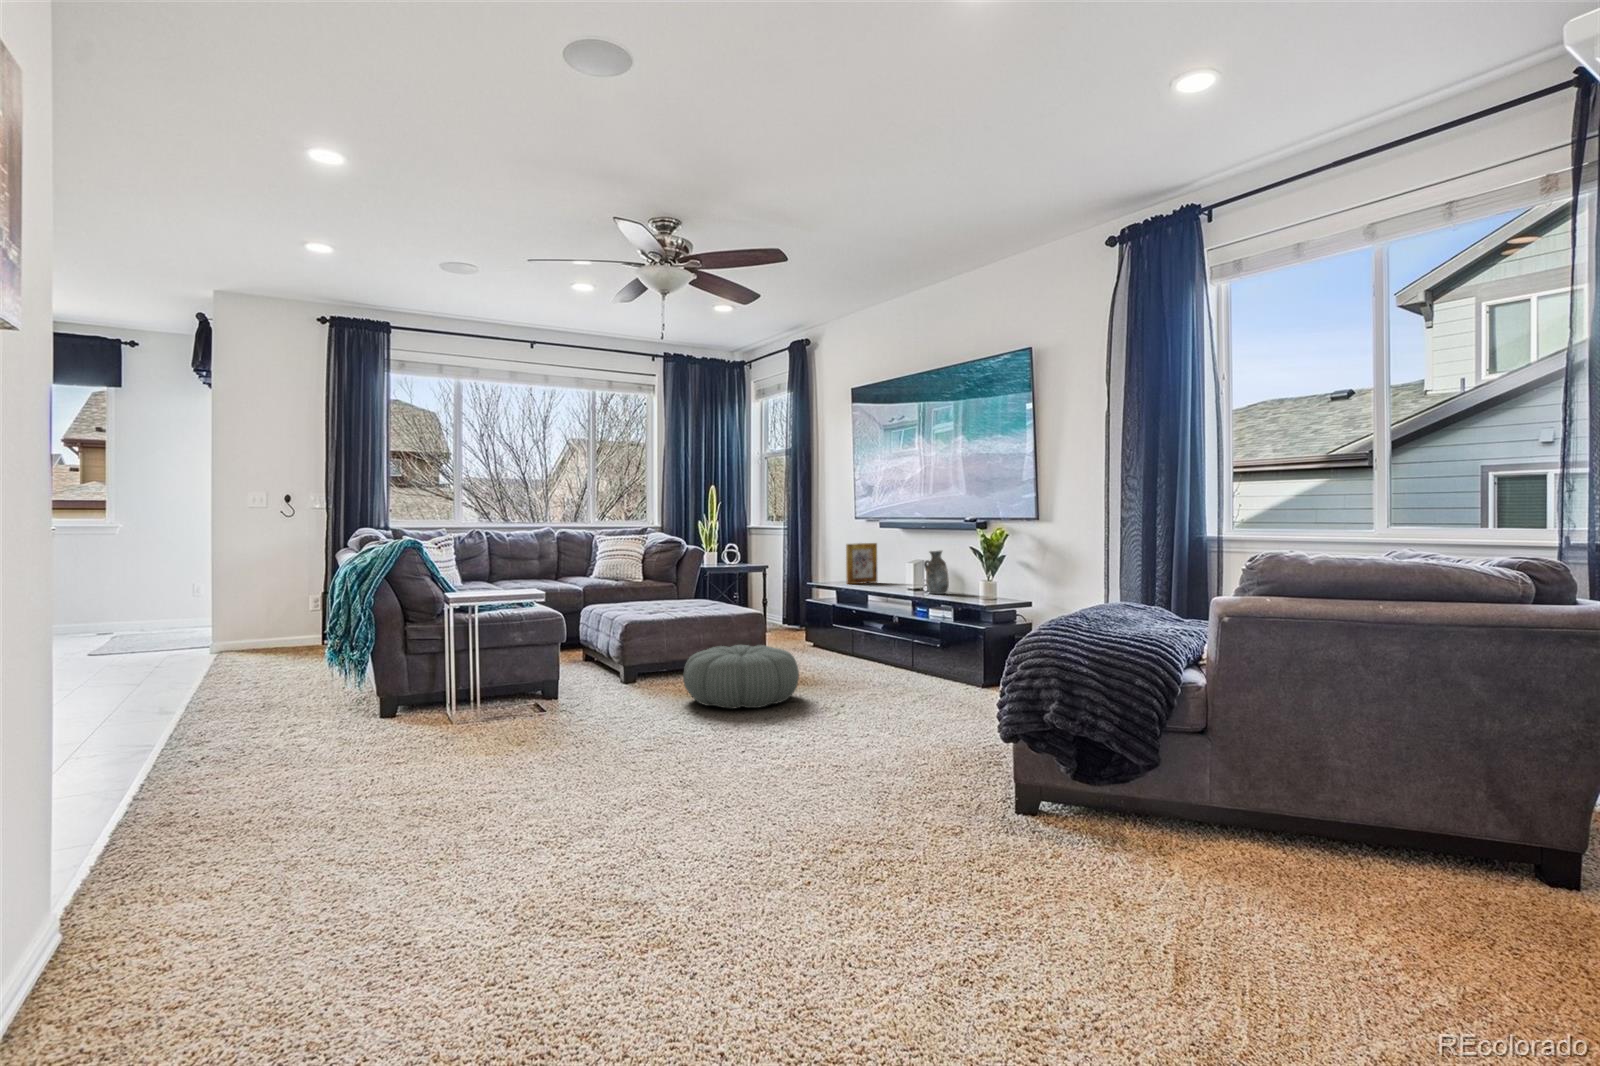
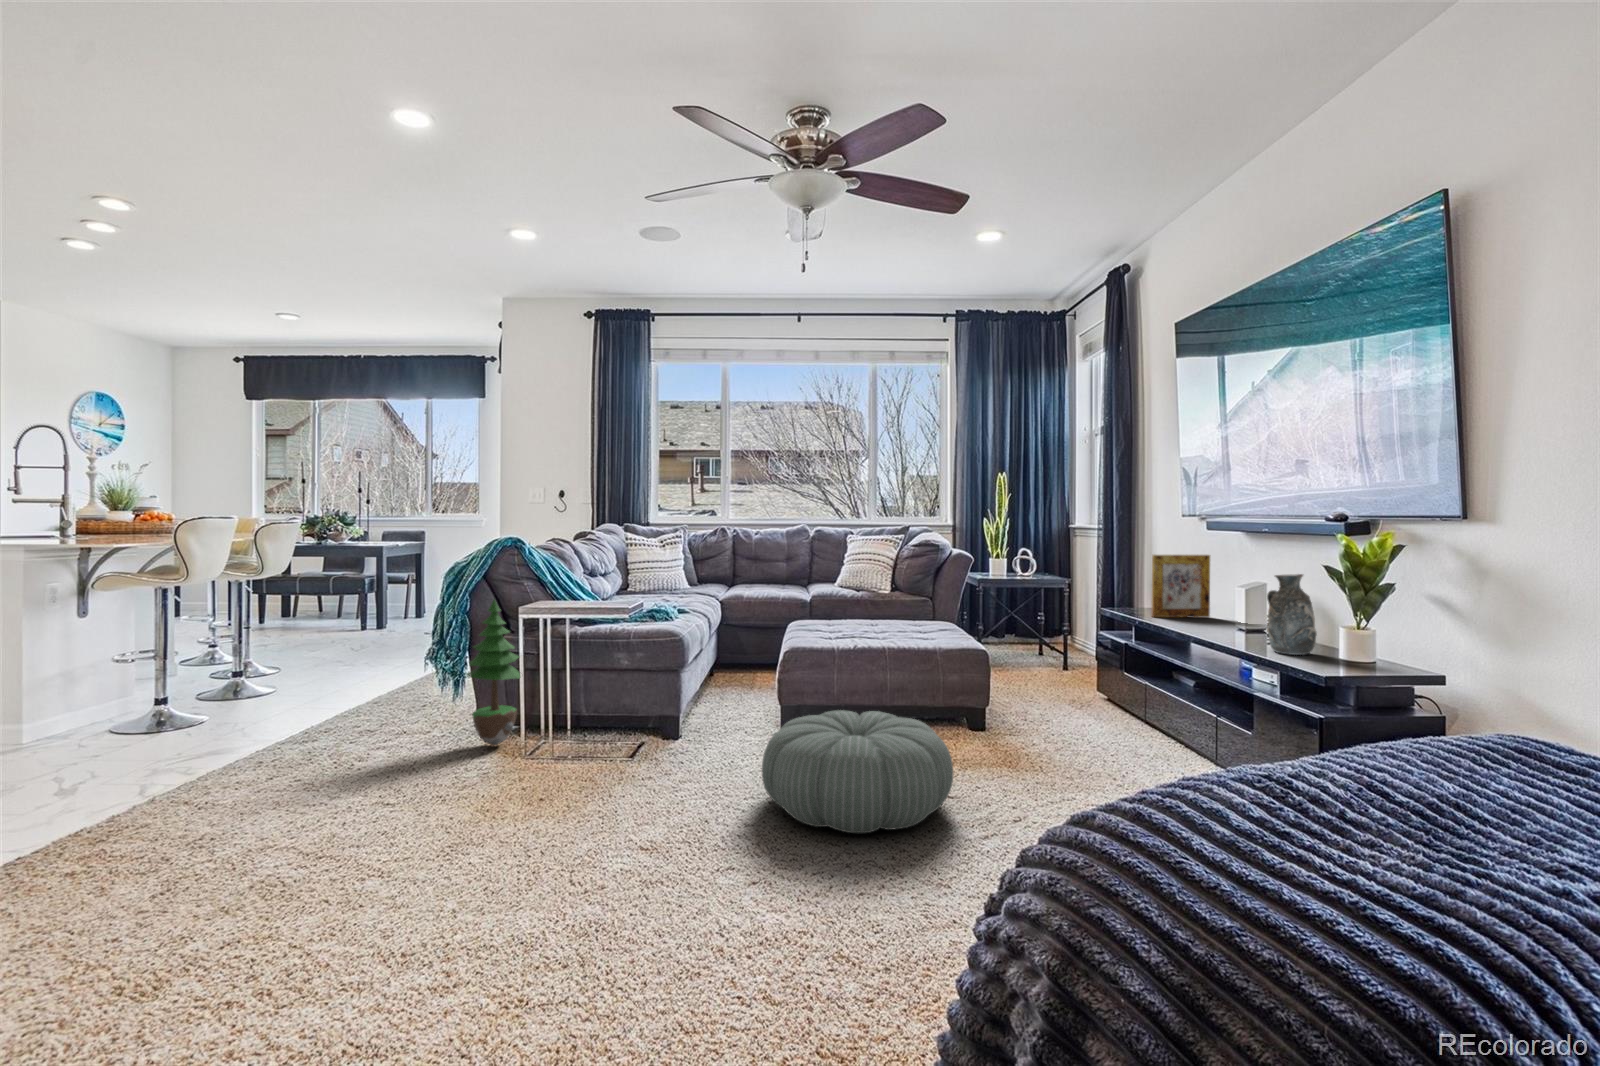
potted tree: none [405,592,452,712] -> present [467,600,521,746]

